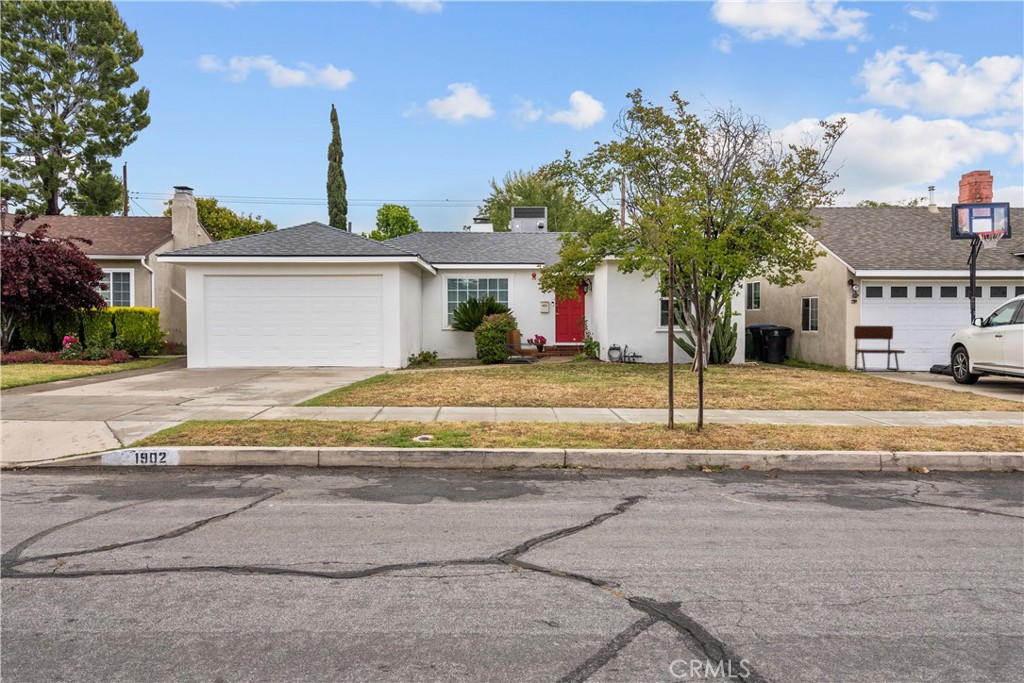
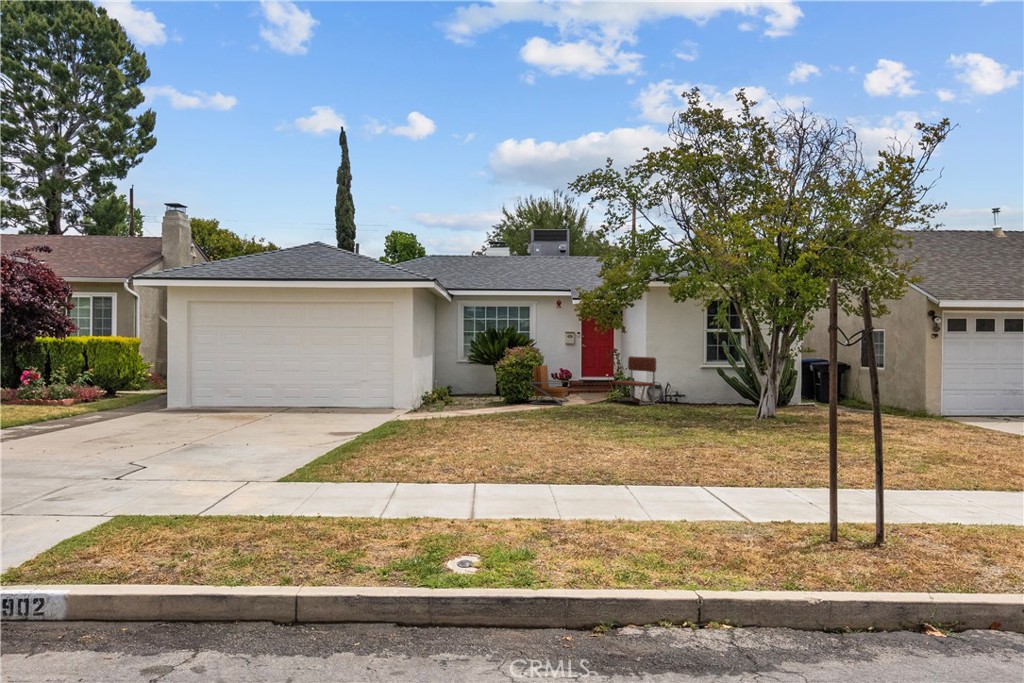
bench: present [854,326,905,371] -> present [612,356,656,405]

